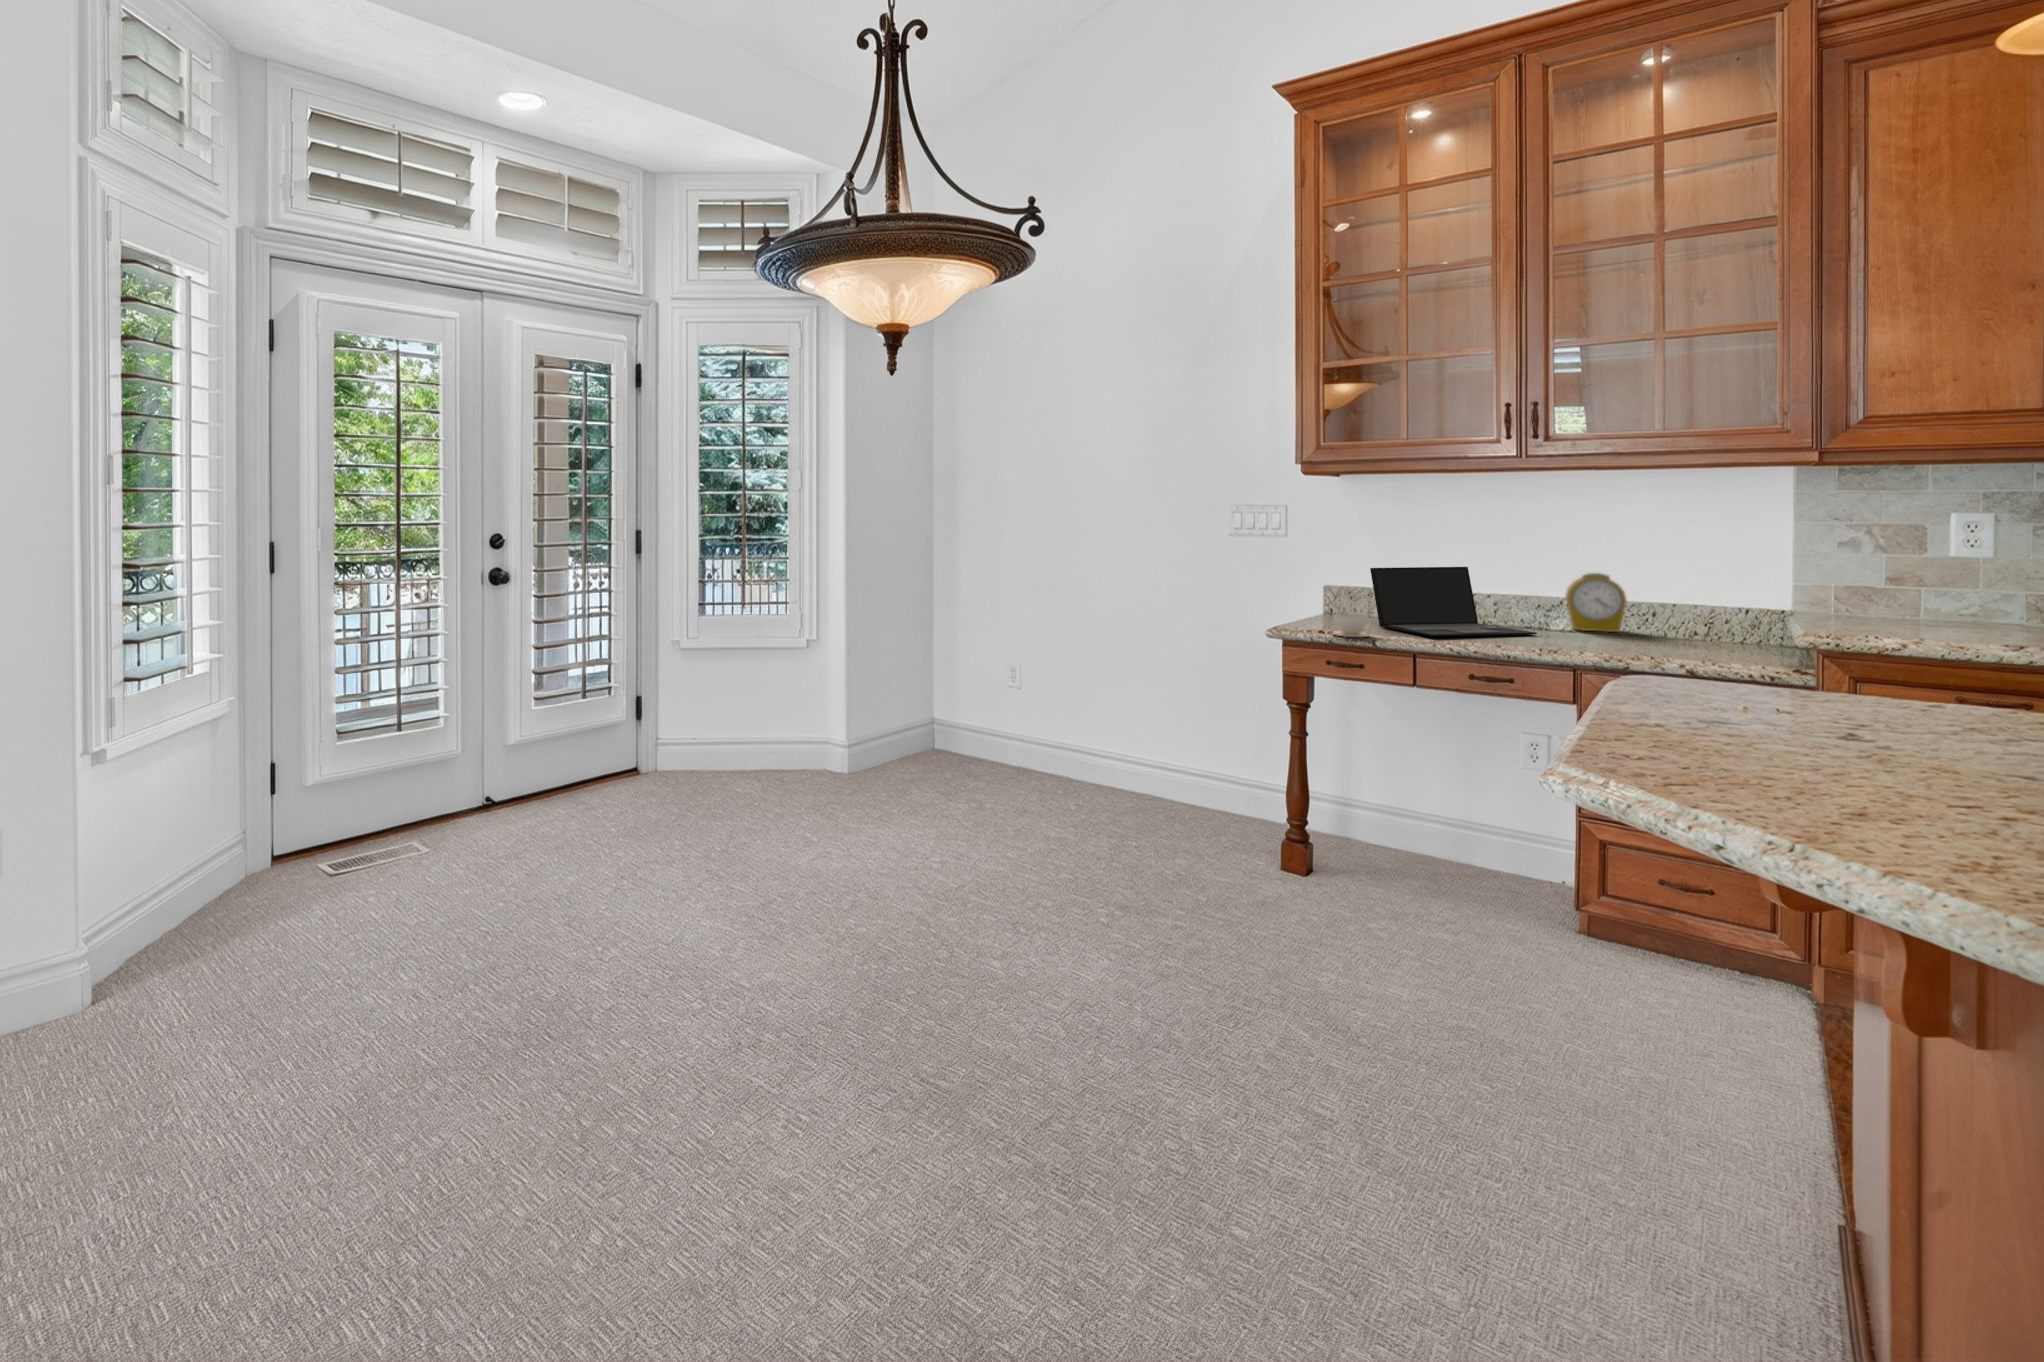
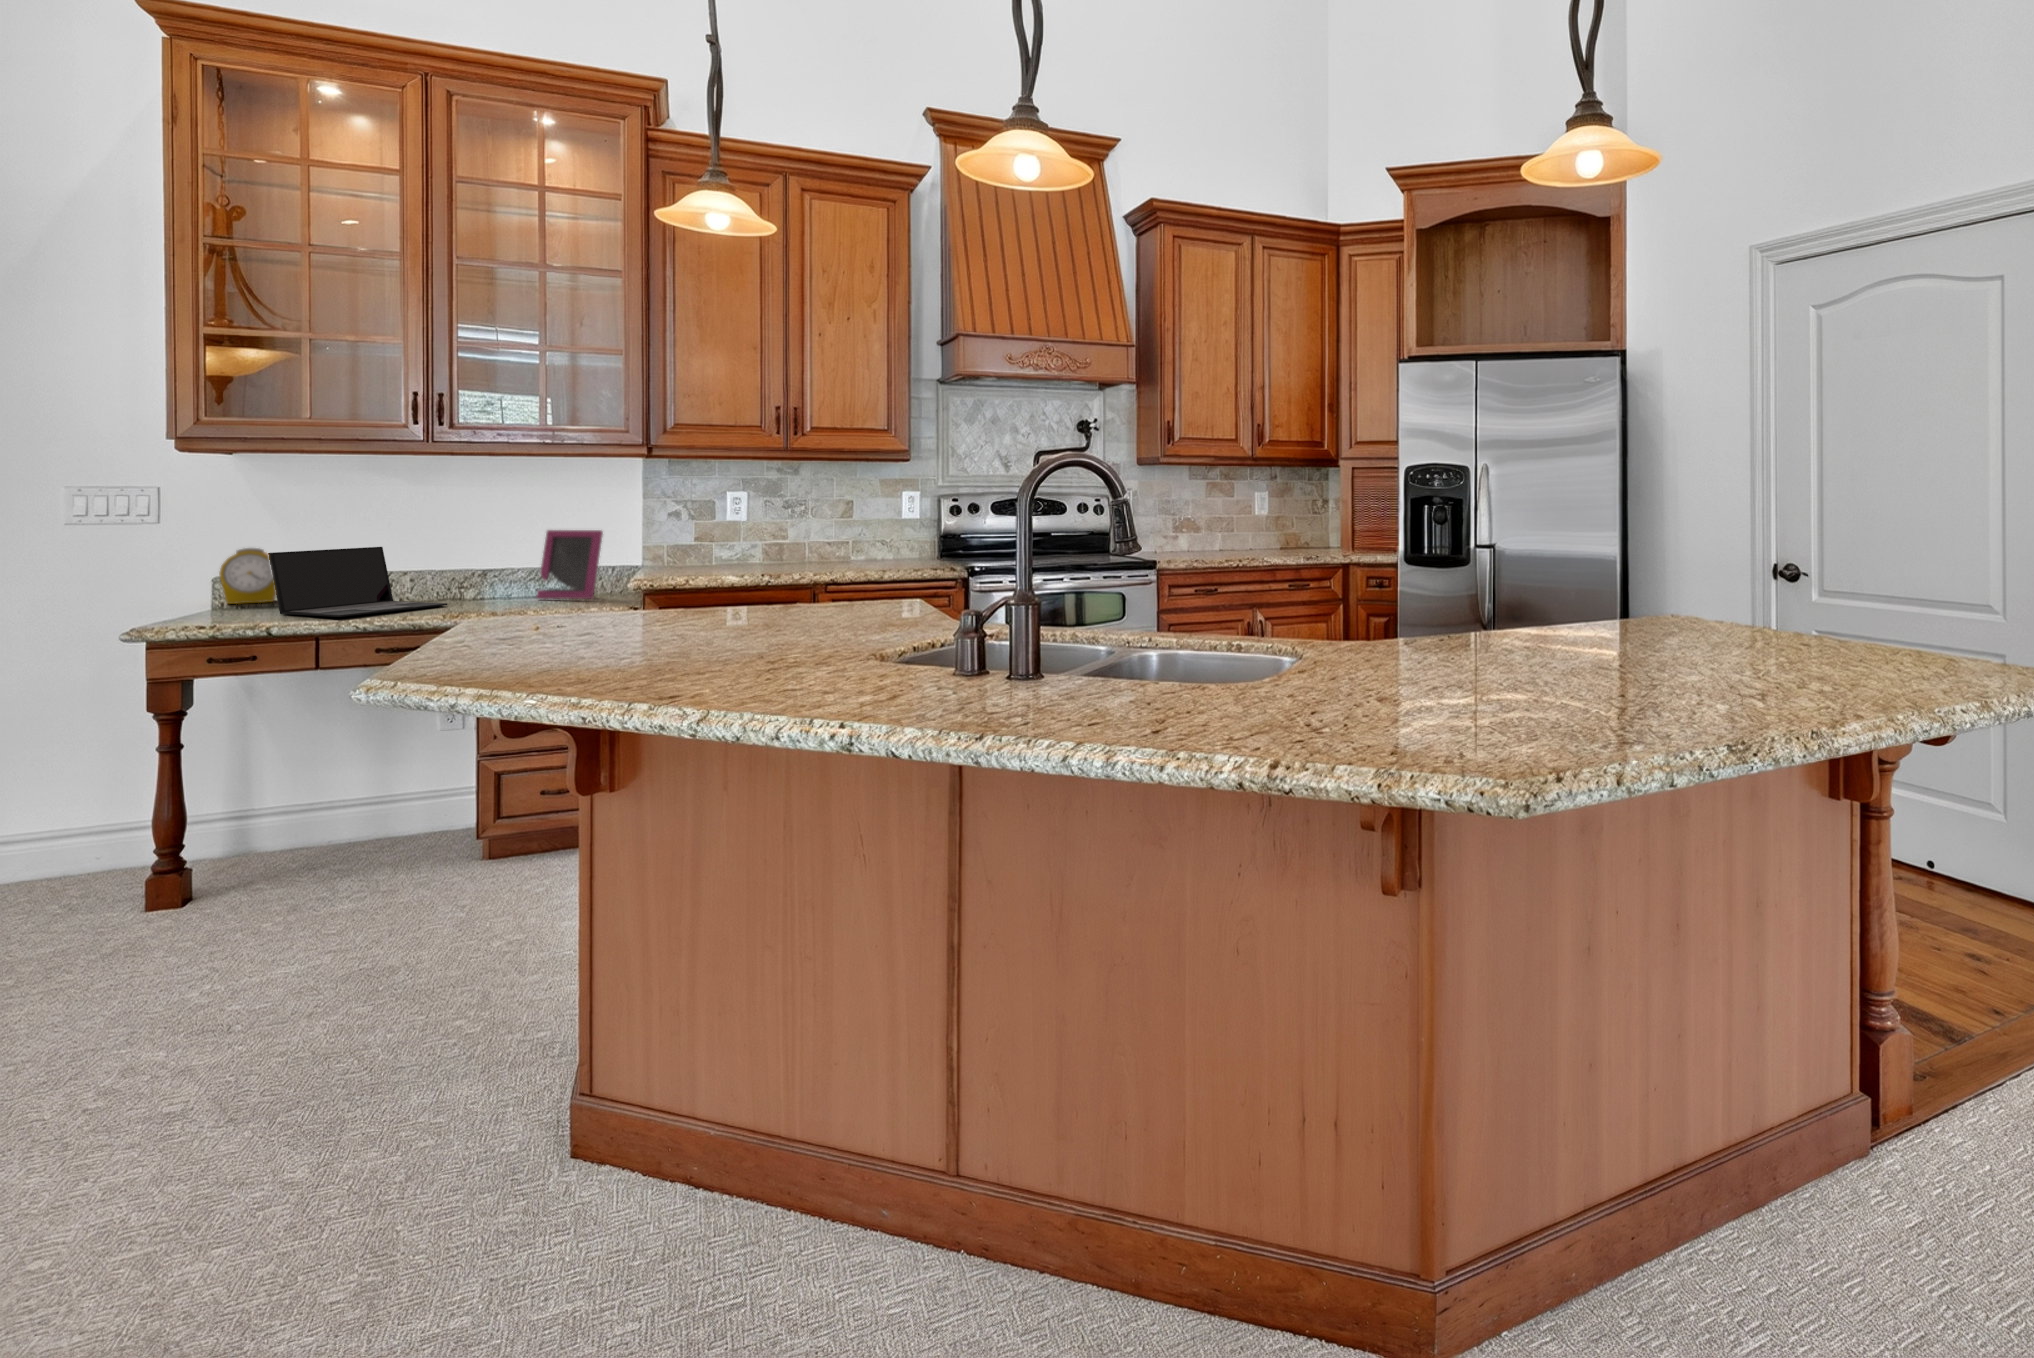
picture frame: none [1639,556,1731,645] -> present [537,530,603,599]
alarm clock: present [1565,573,1626,632] -> present [219,548,276,604]
coffee cup: present [1333,613,1372,637] -> none [216,602,268,628]

